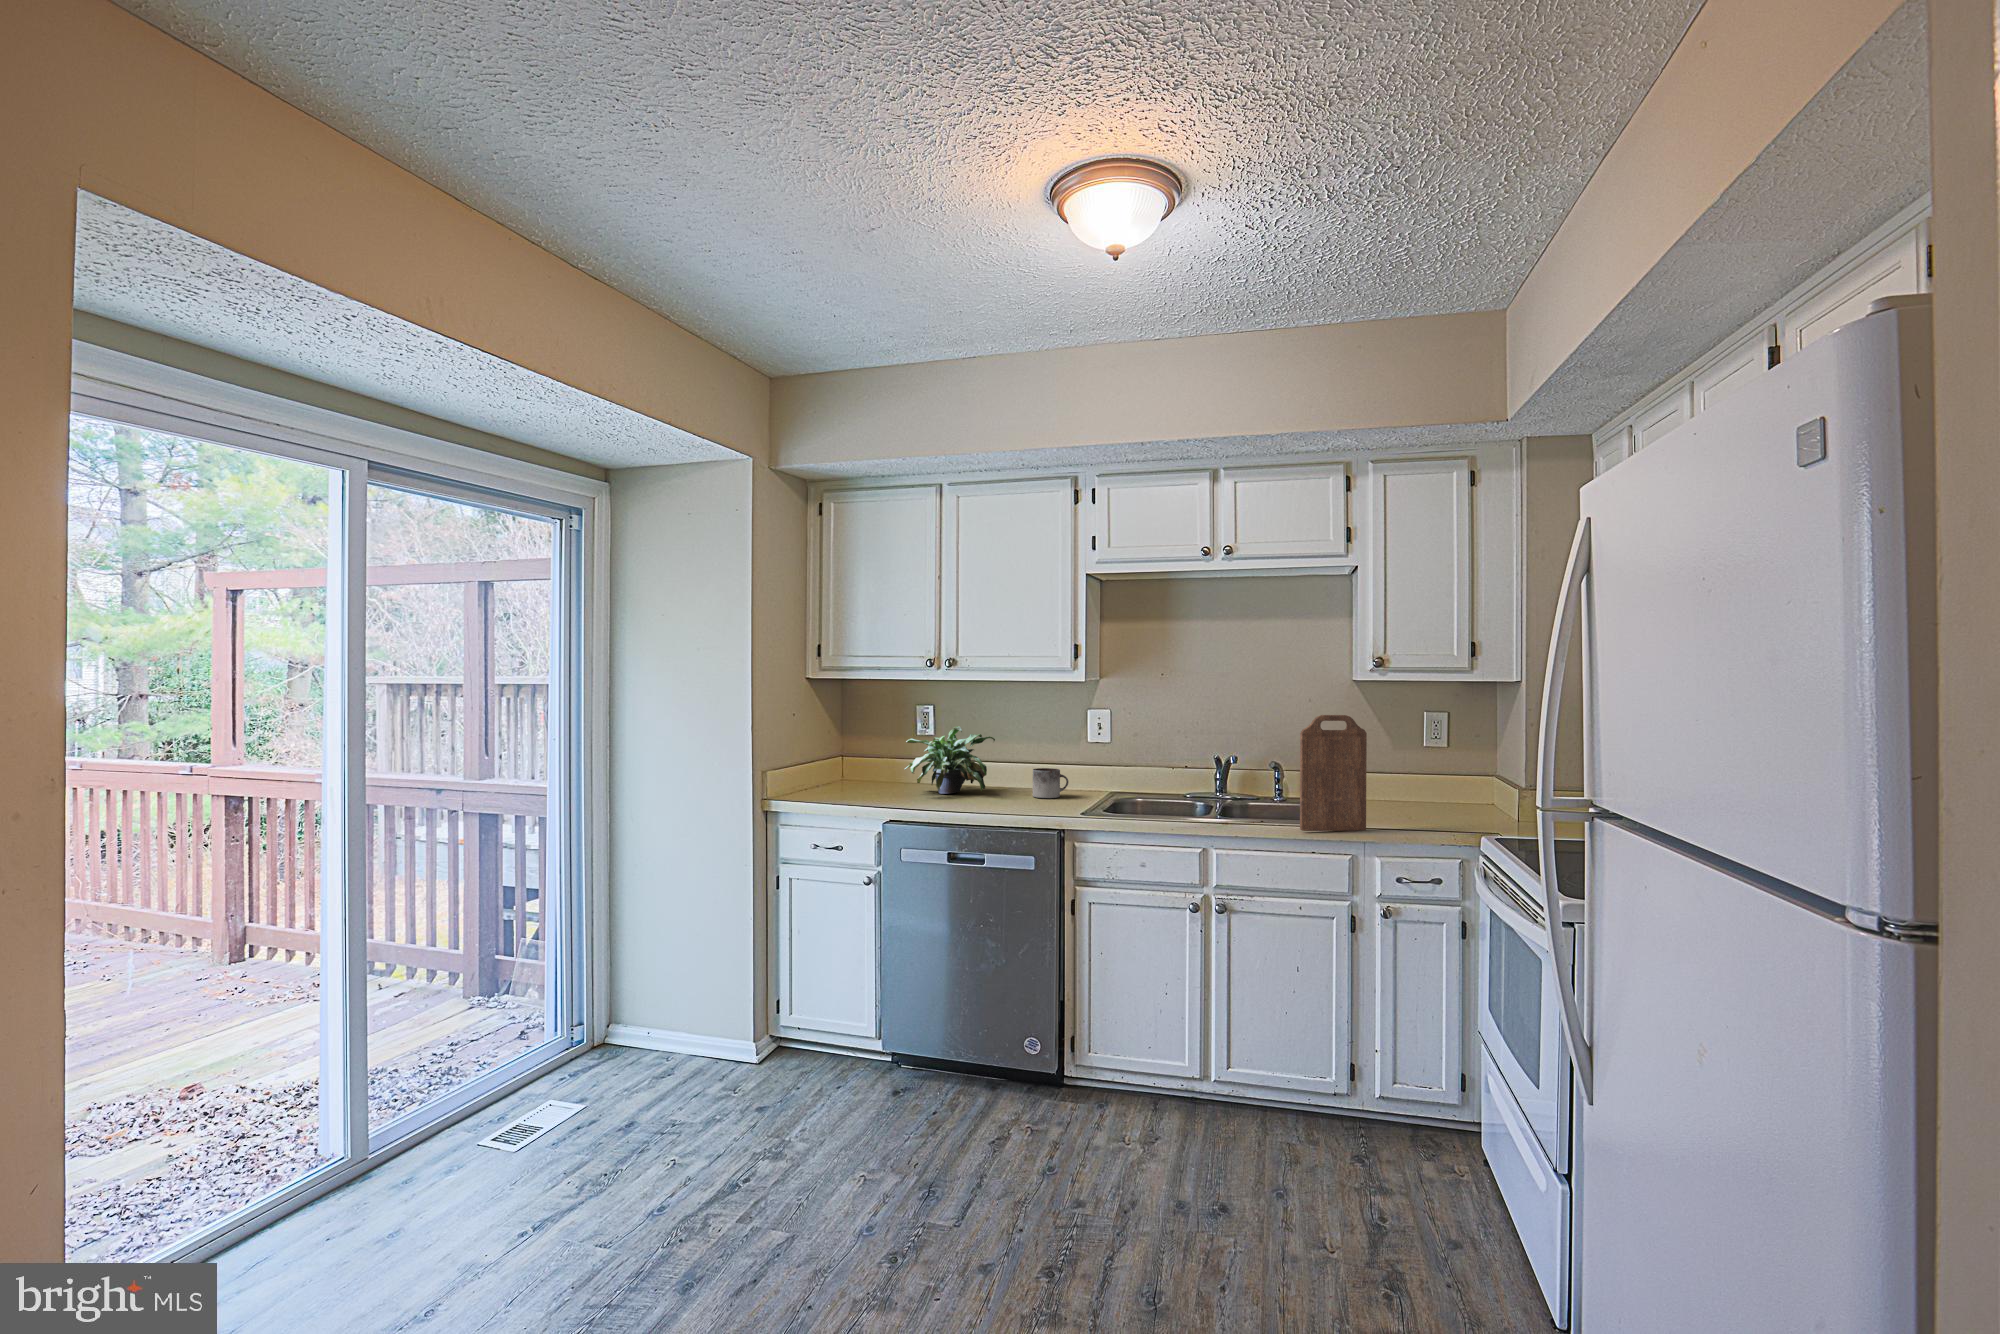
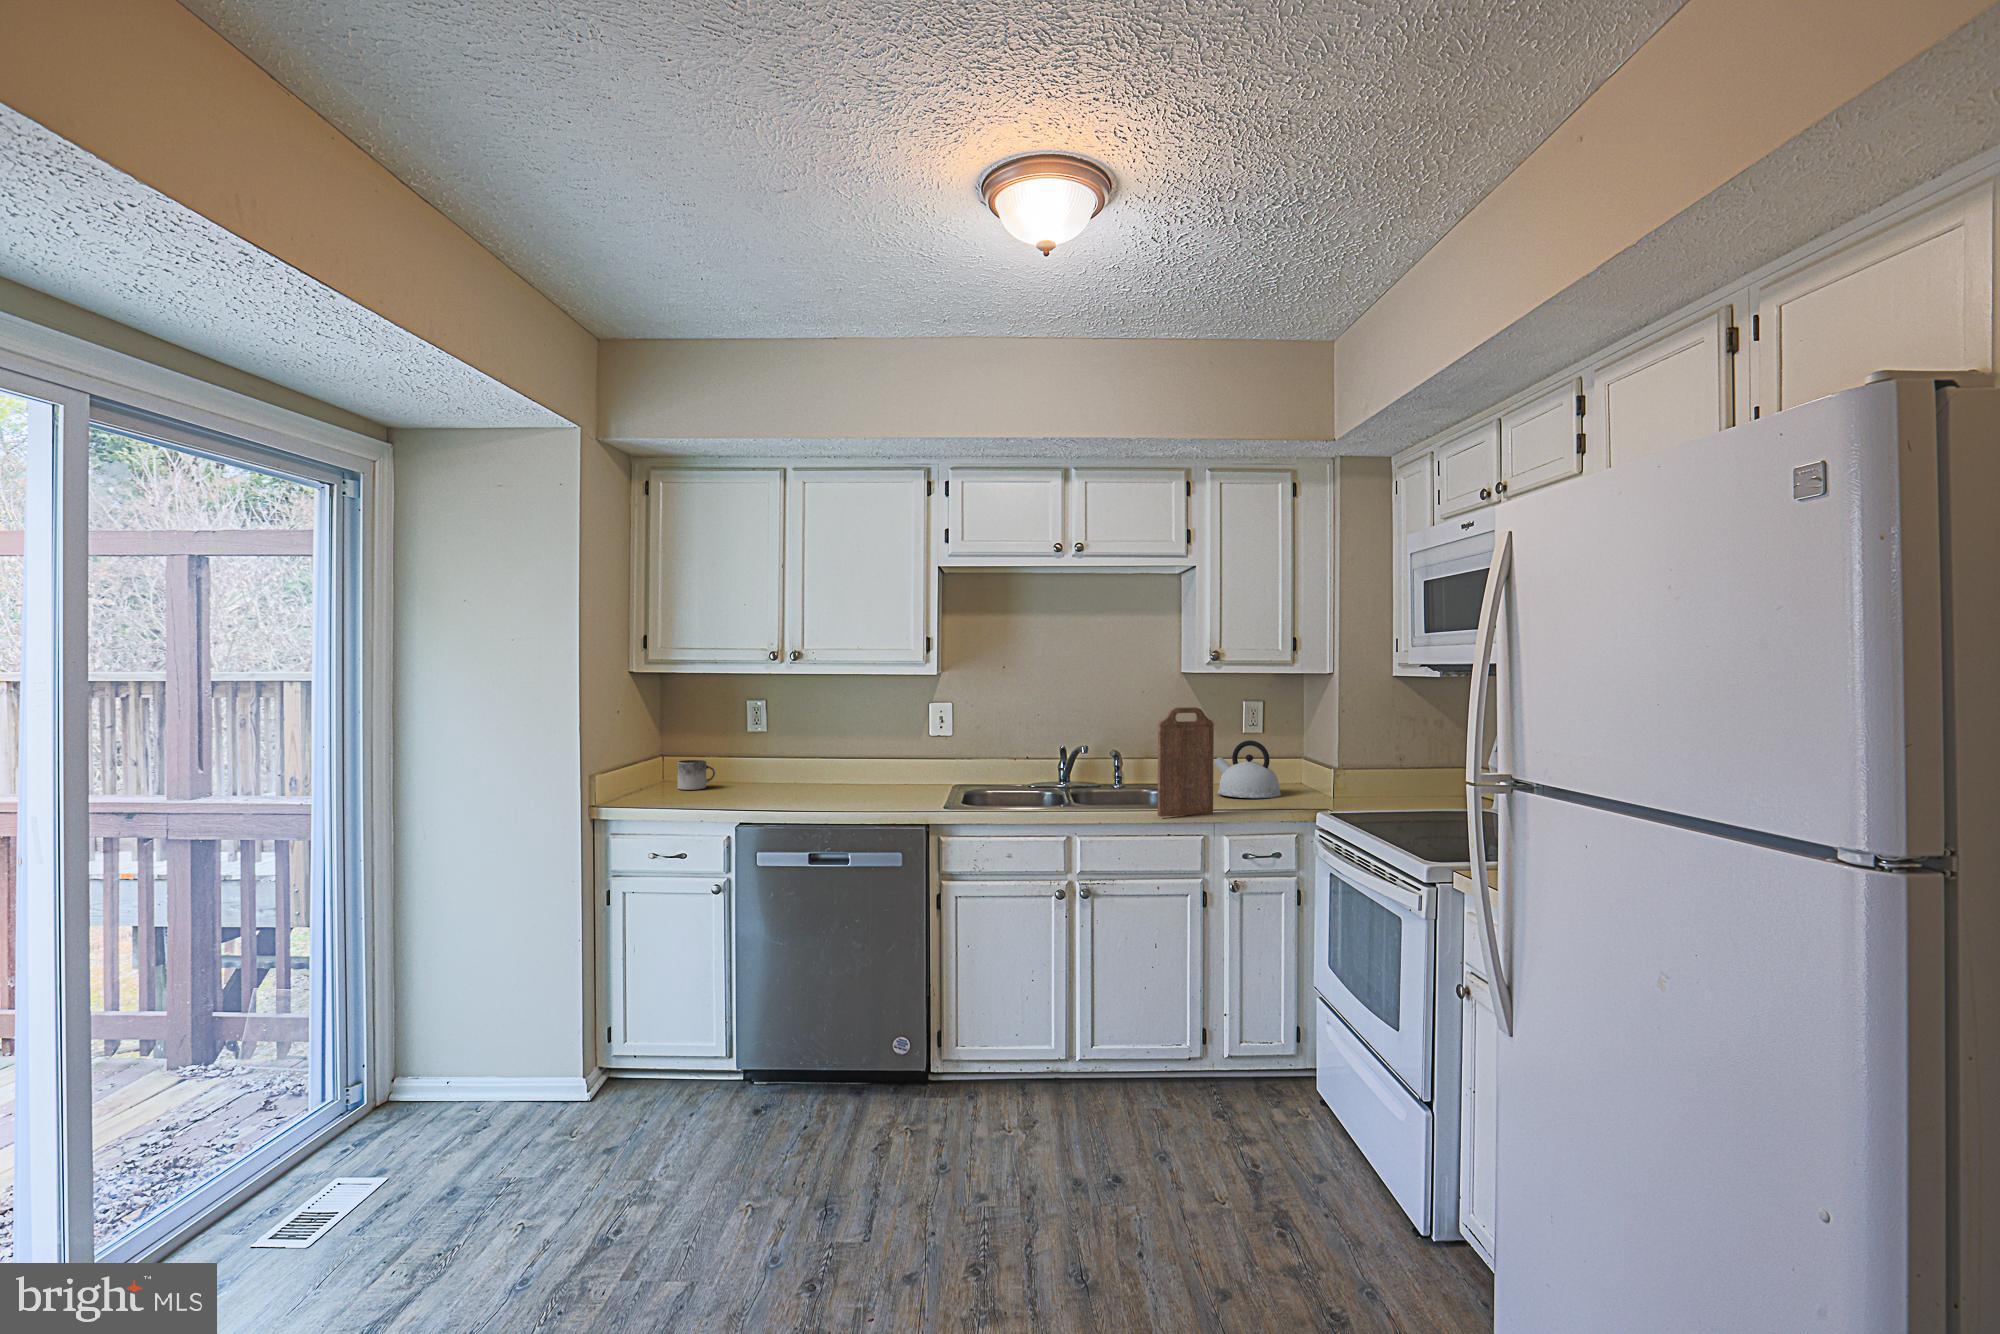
potted plant: present [905,726,995,794] -> none [745,724,841,794]
kettle: none [1386,753,1464,817] -> present [1213,740,1281,798]
mug: present [1033,768,1068,798] -> present [678,760,715,790]

